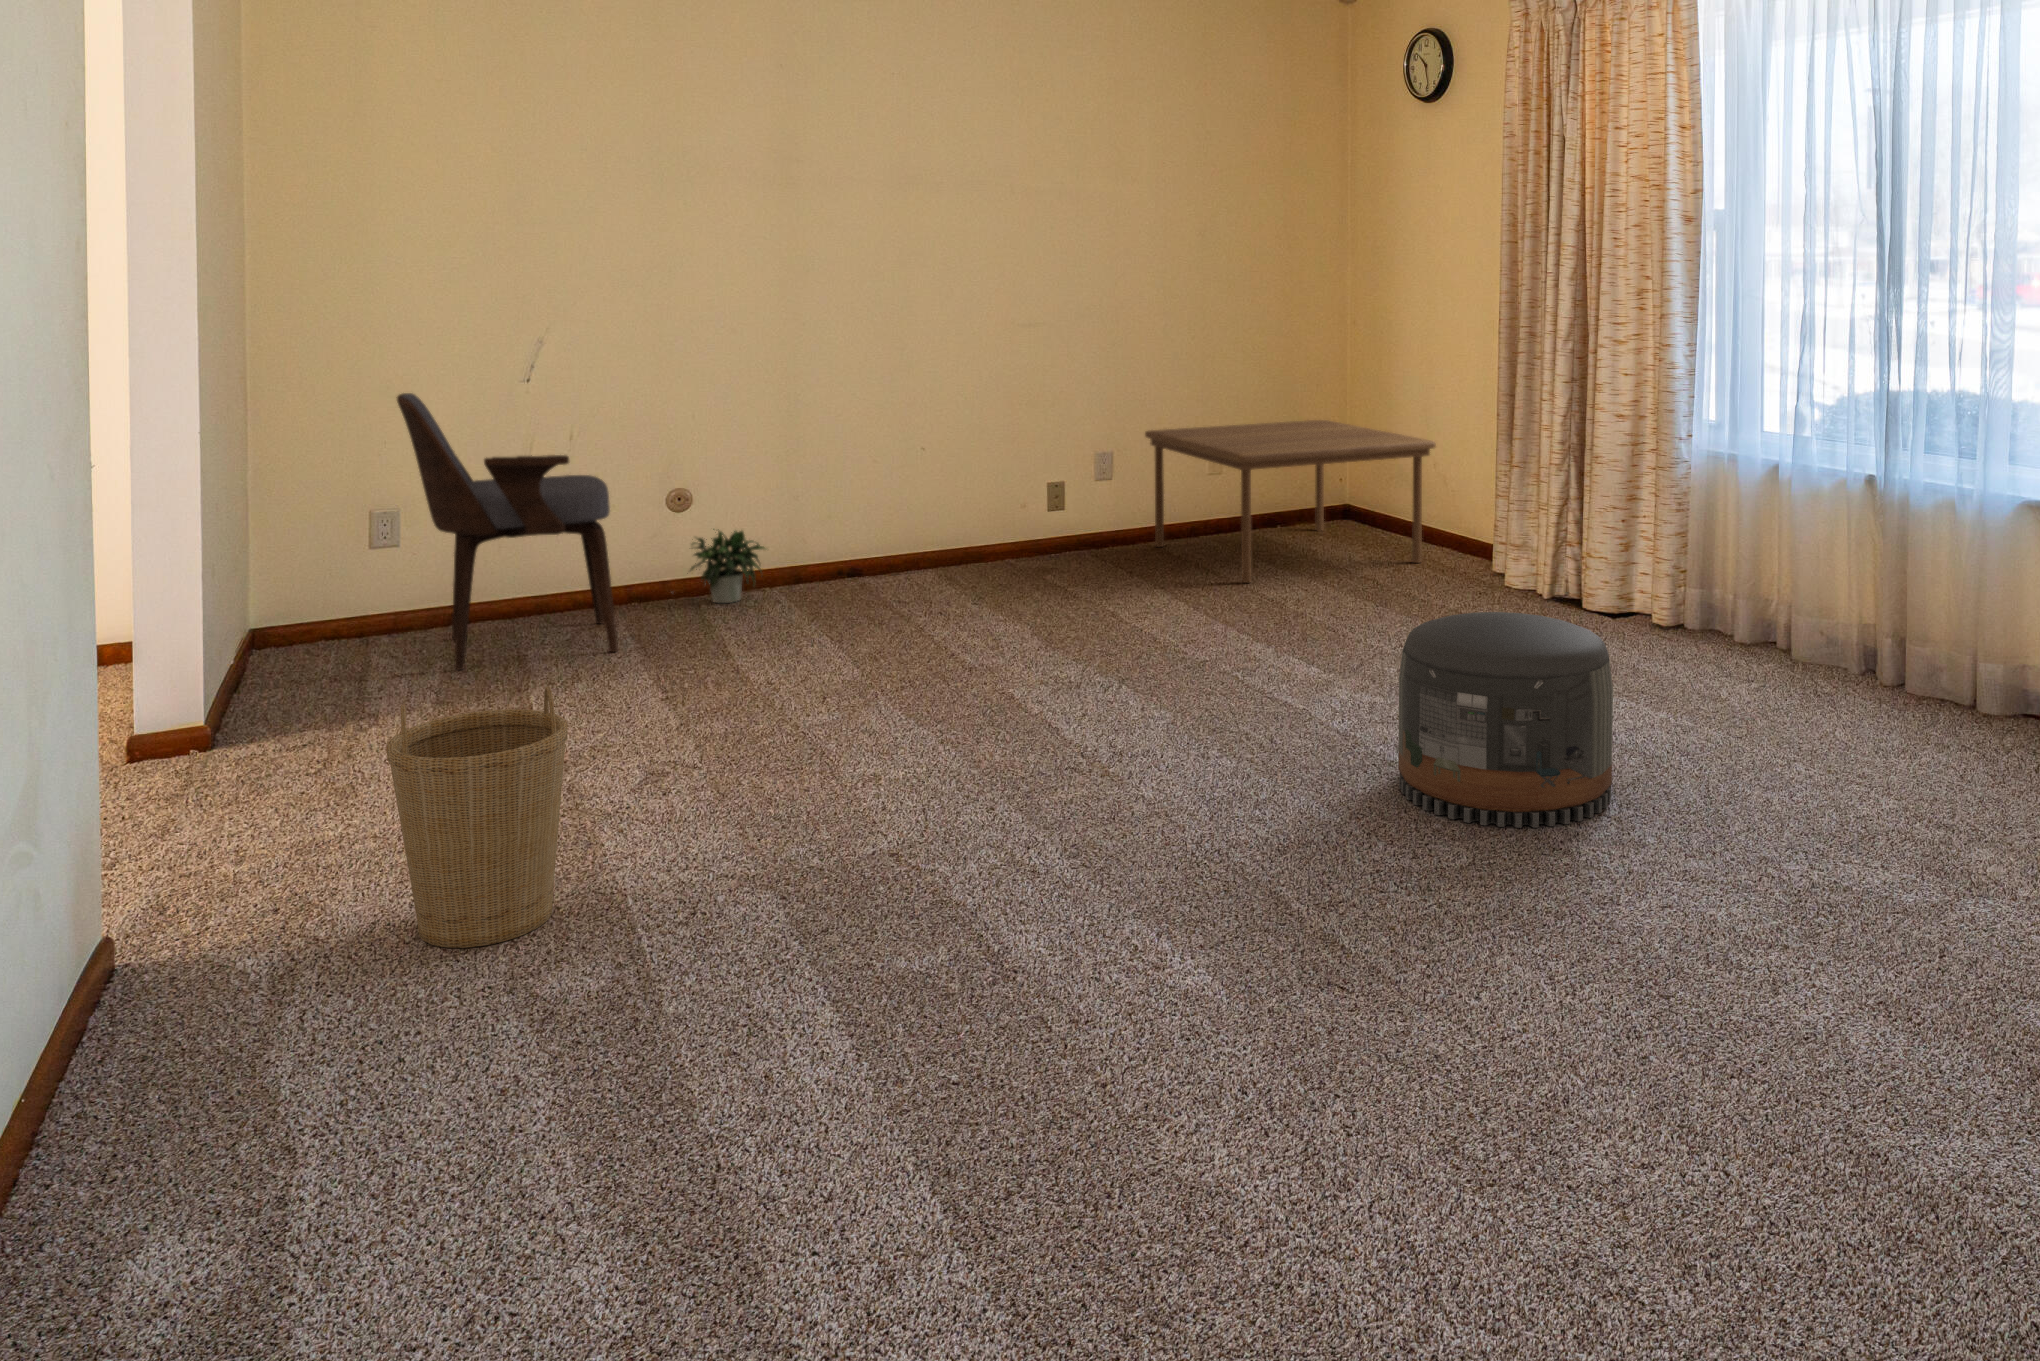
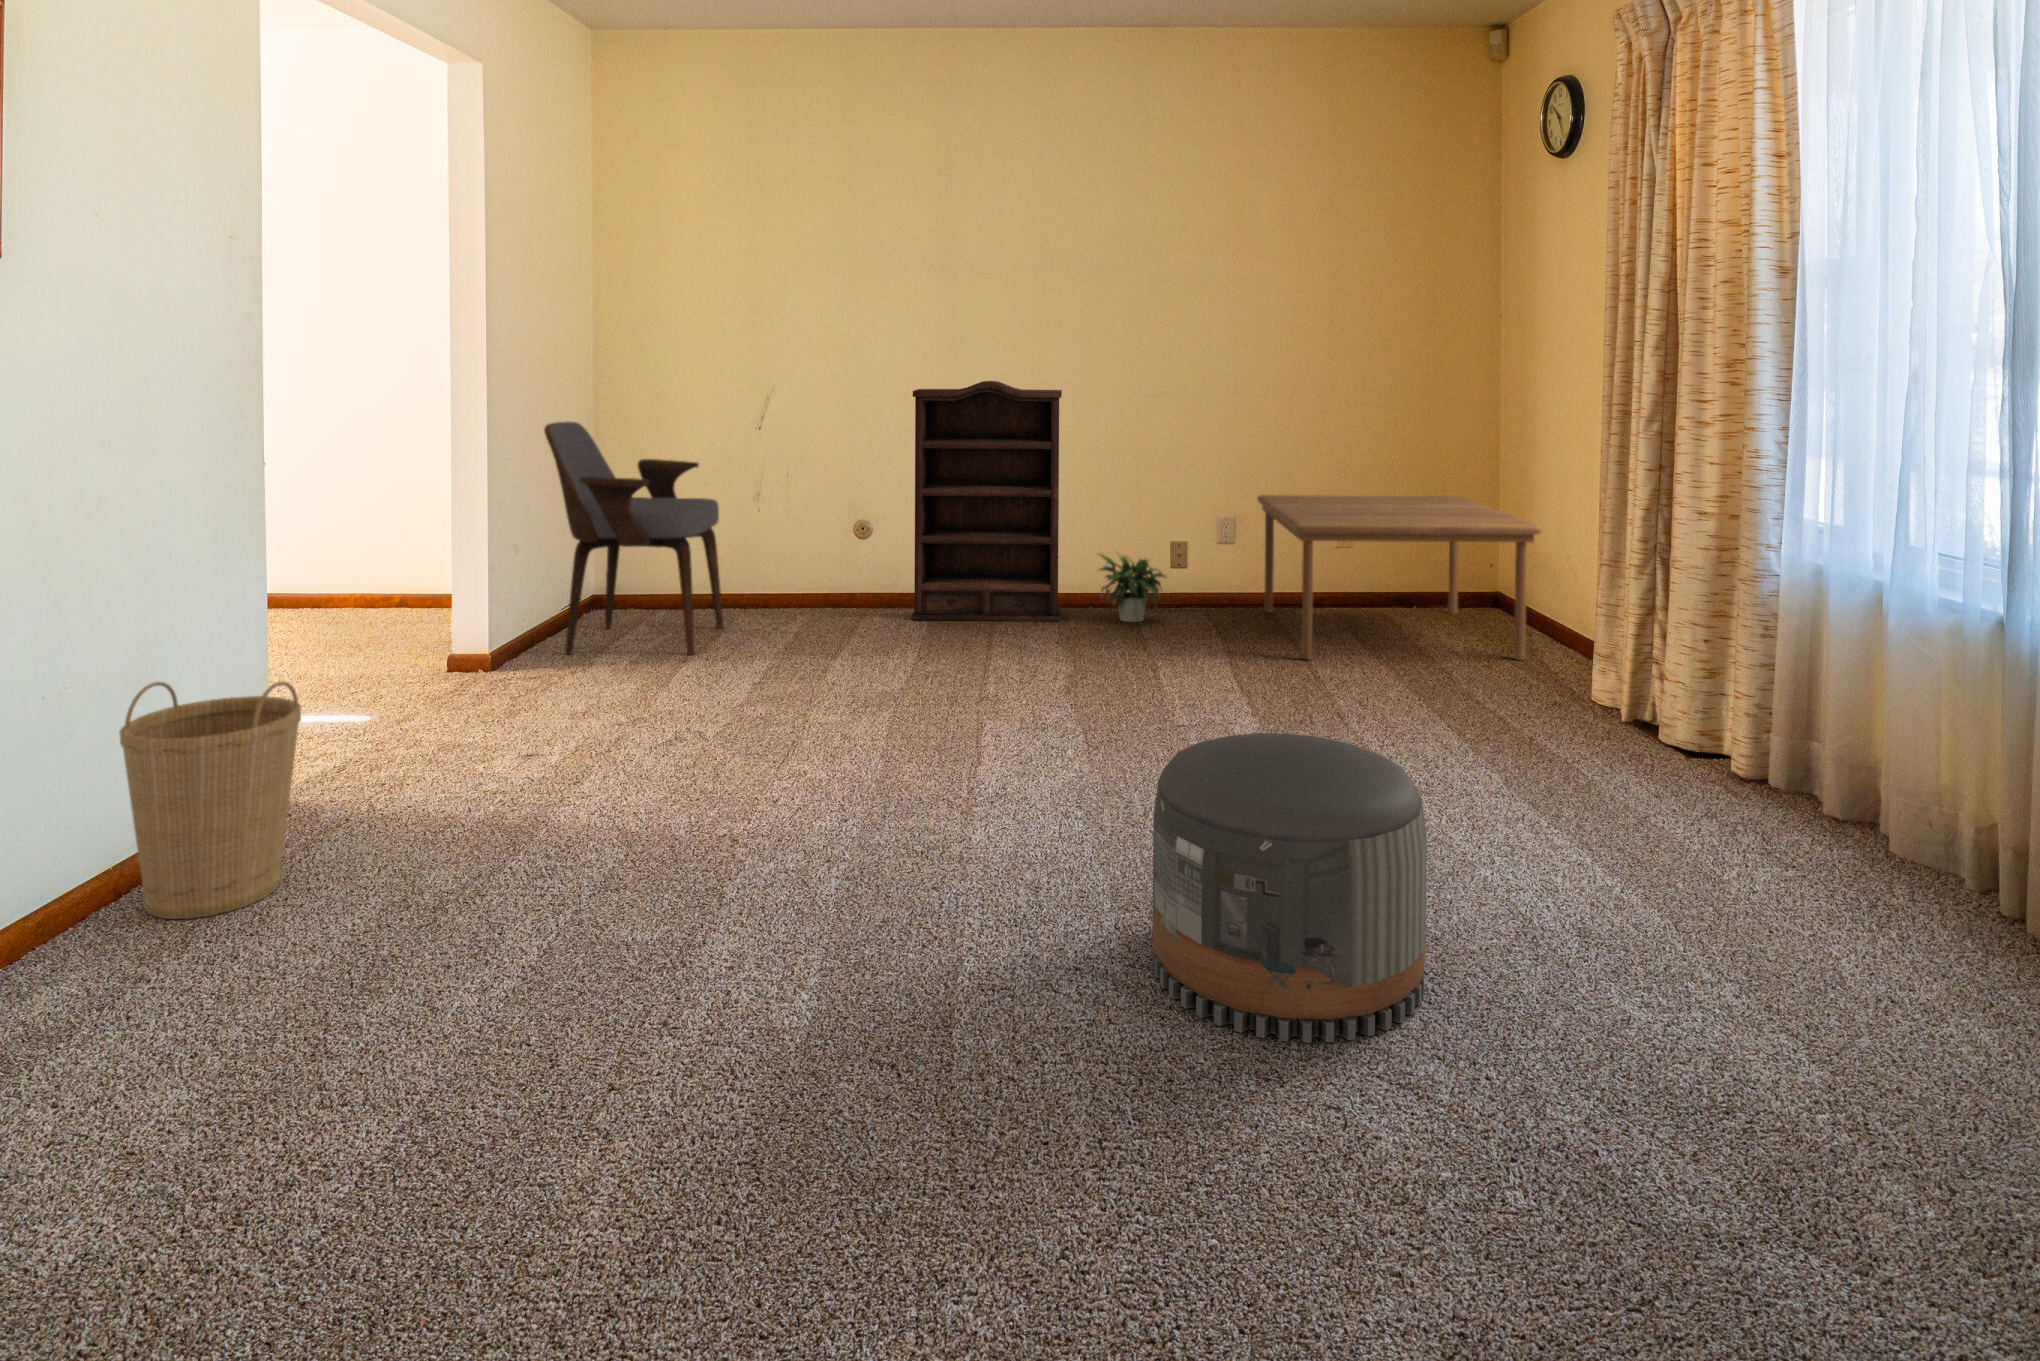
bookshelf: none [795,324,970,591] -> present [912,381,1062,621]
potted plant: present [690,529,765,603] -> present [1099,554,1166,622]

